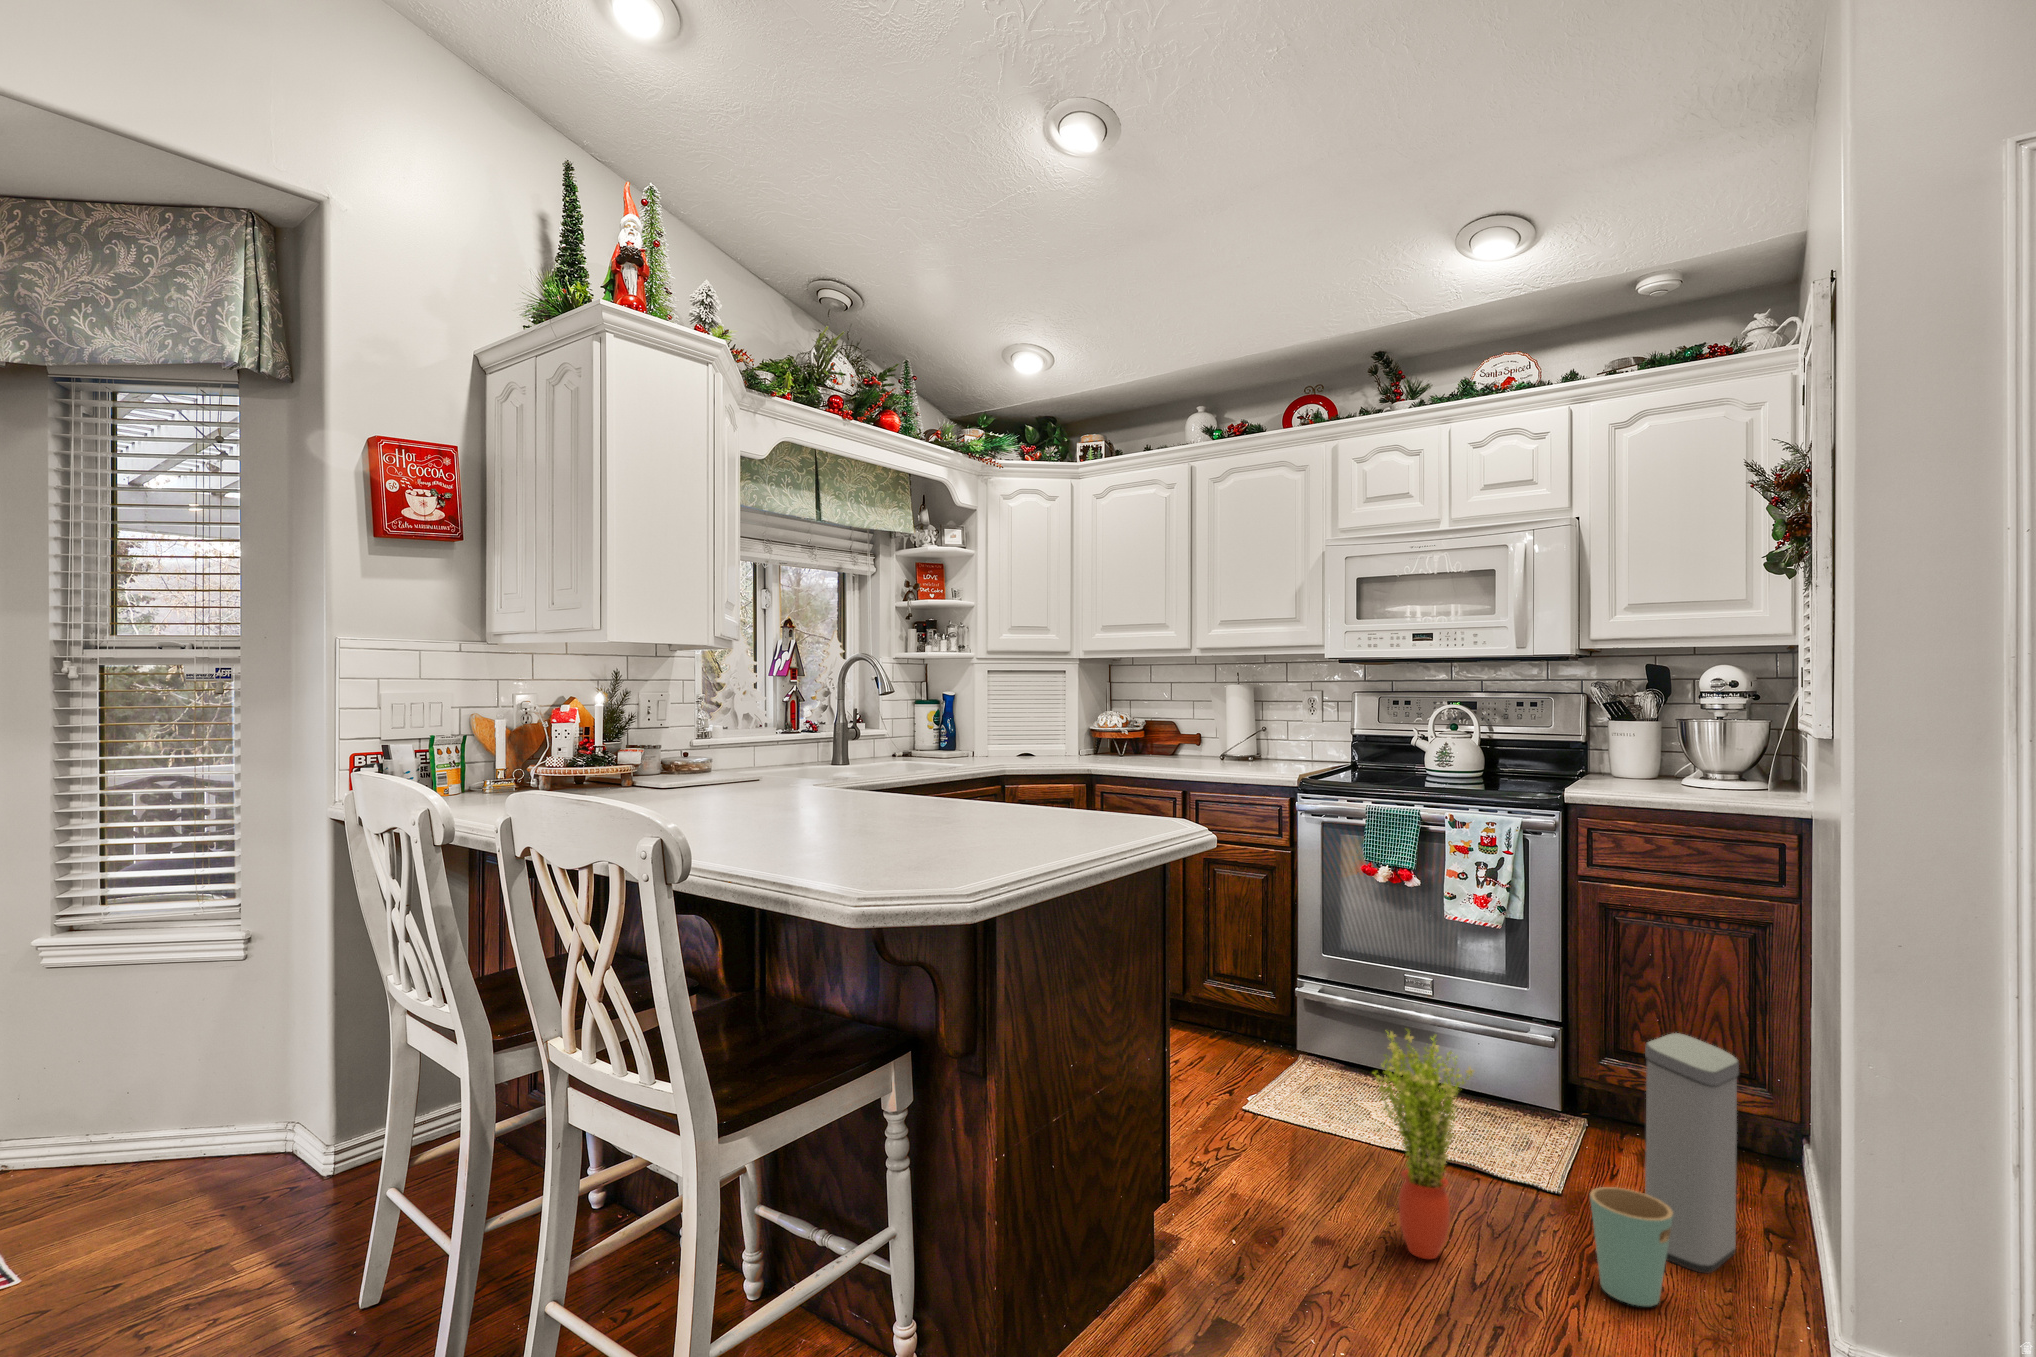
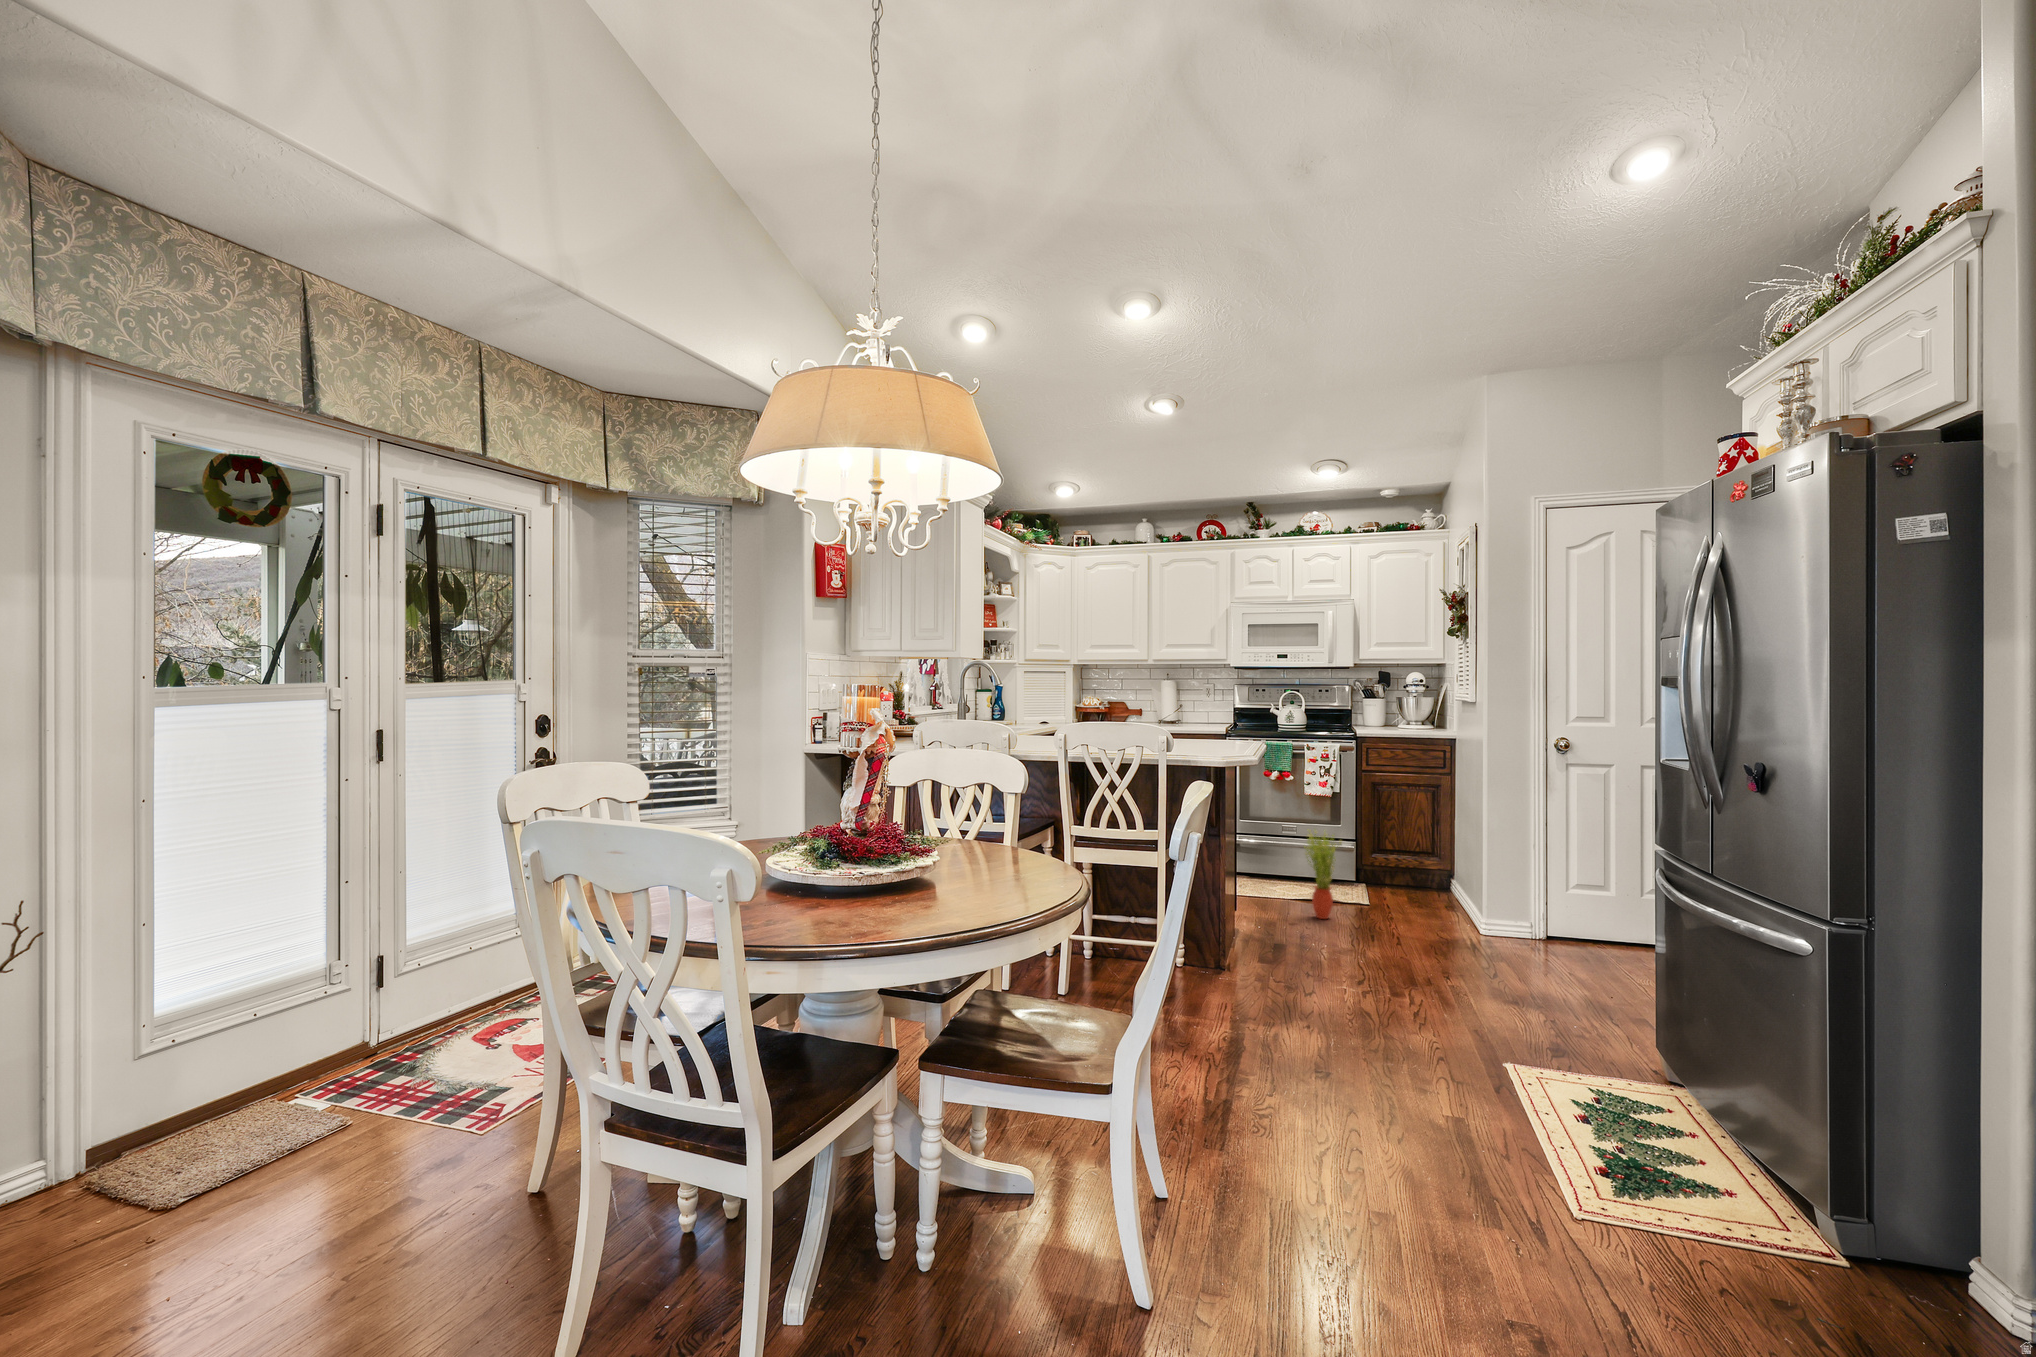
trash can: present [1590,1033,1739,1306] -> none [1385,827,1434,922]

